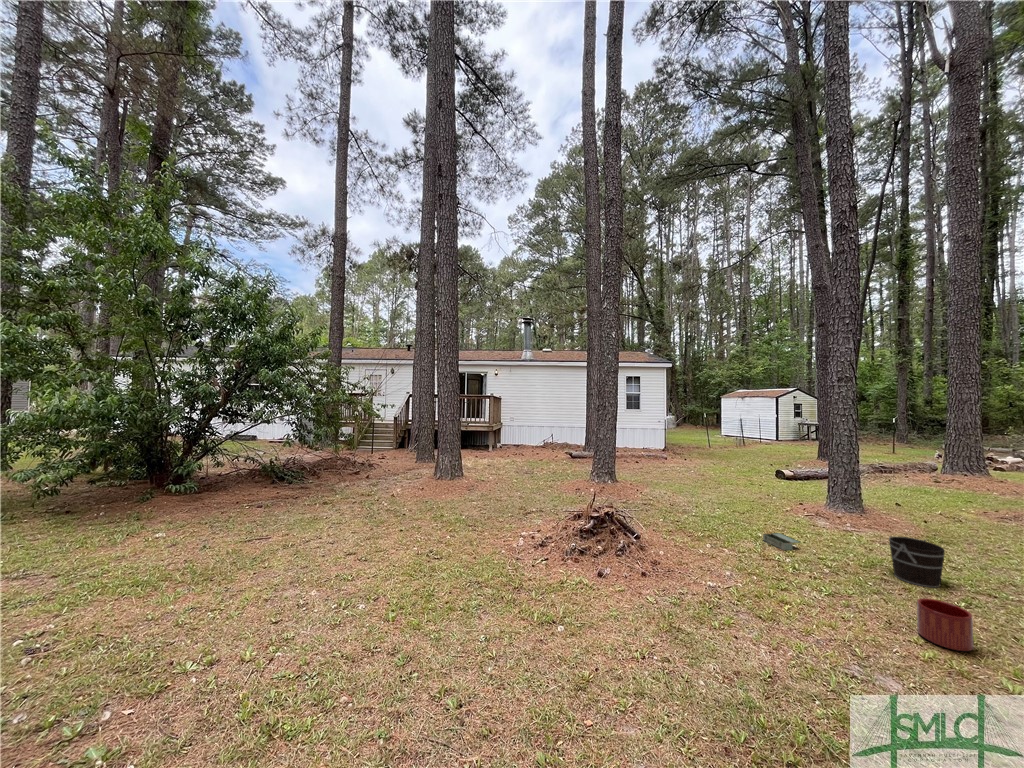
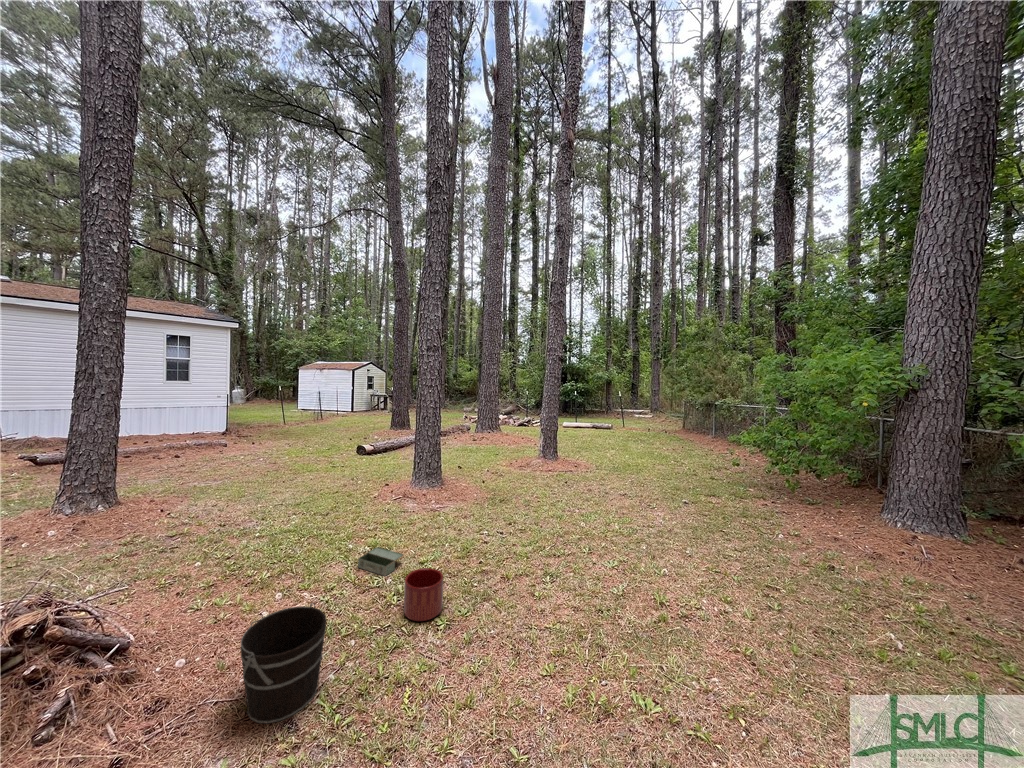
bucket: present [889,536,945,587] -> present [241,603,327,723]
planter: present [917,598,973,651] -> present [404,568,443,621]

